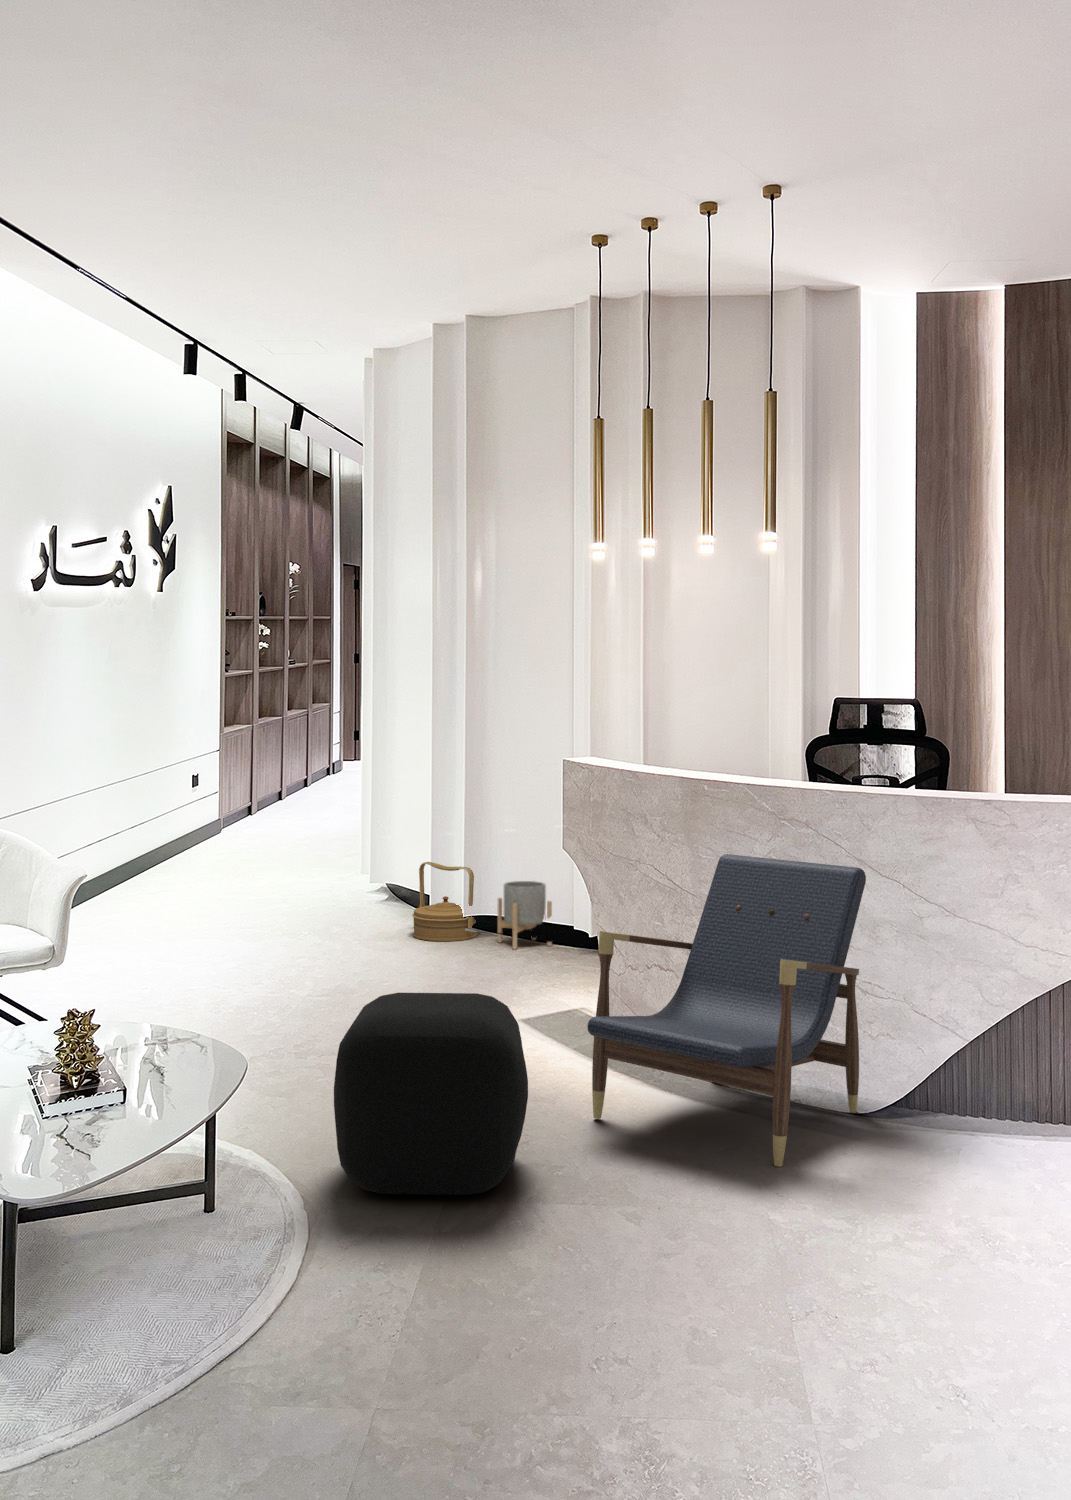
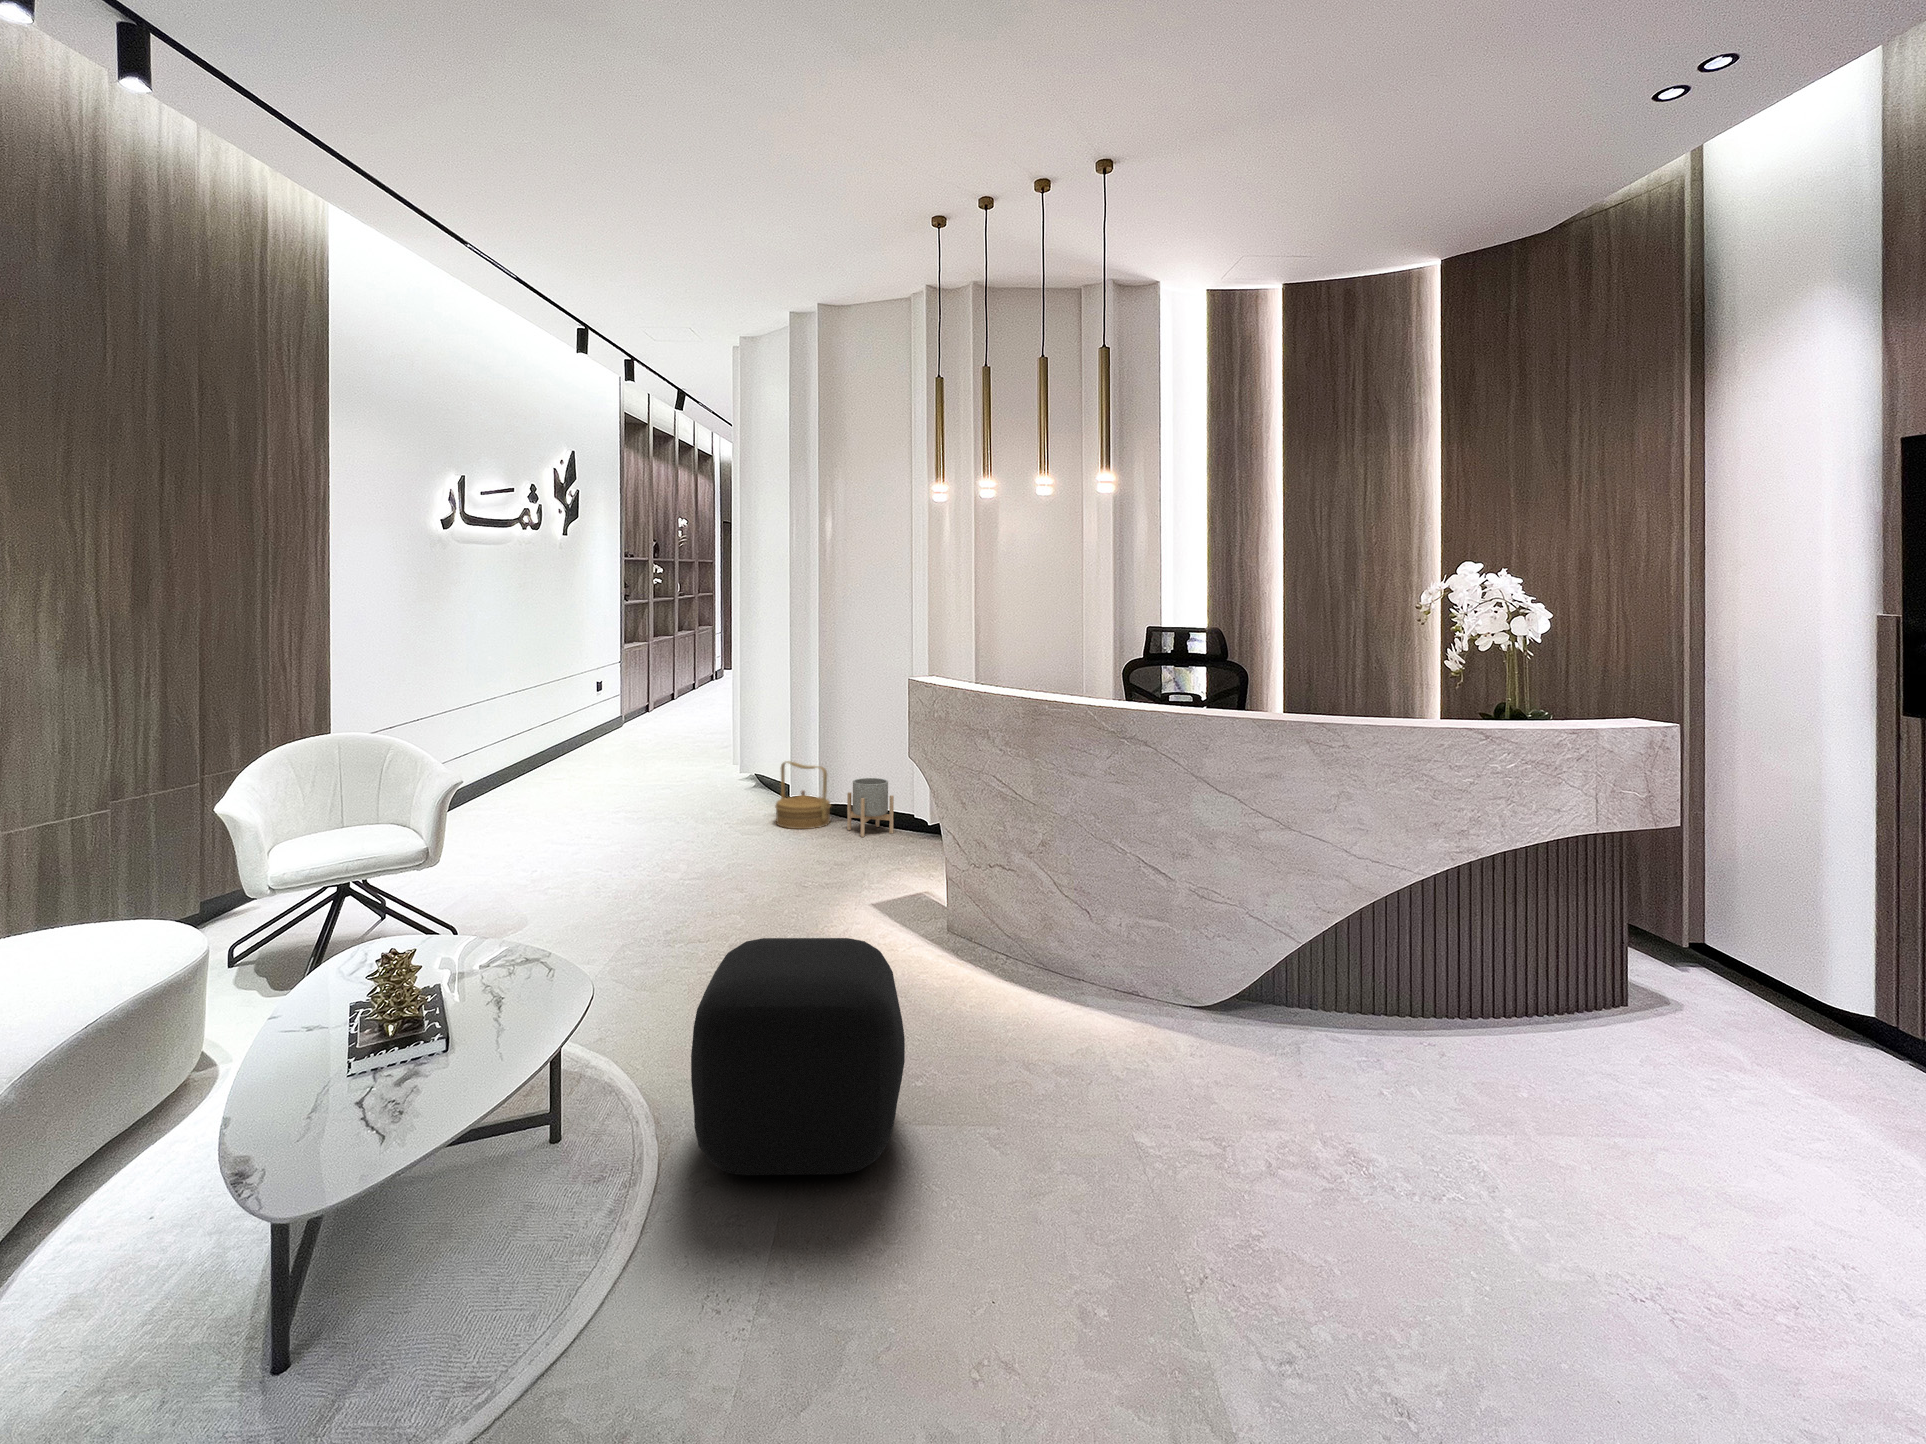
lounge chair: present [587,854,866,1167] -> none [959,776,1227,1114]

